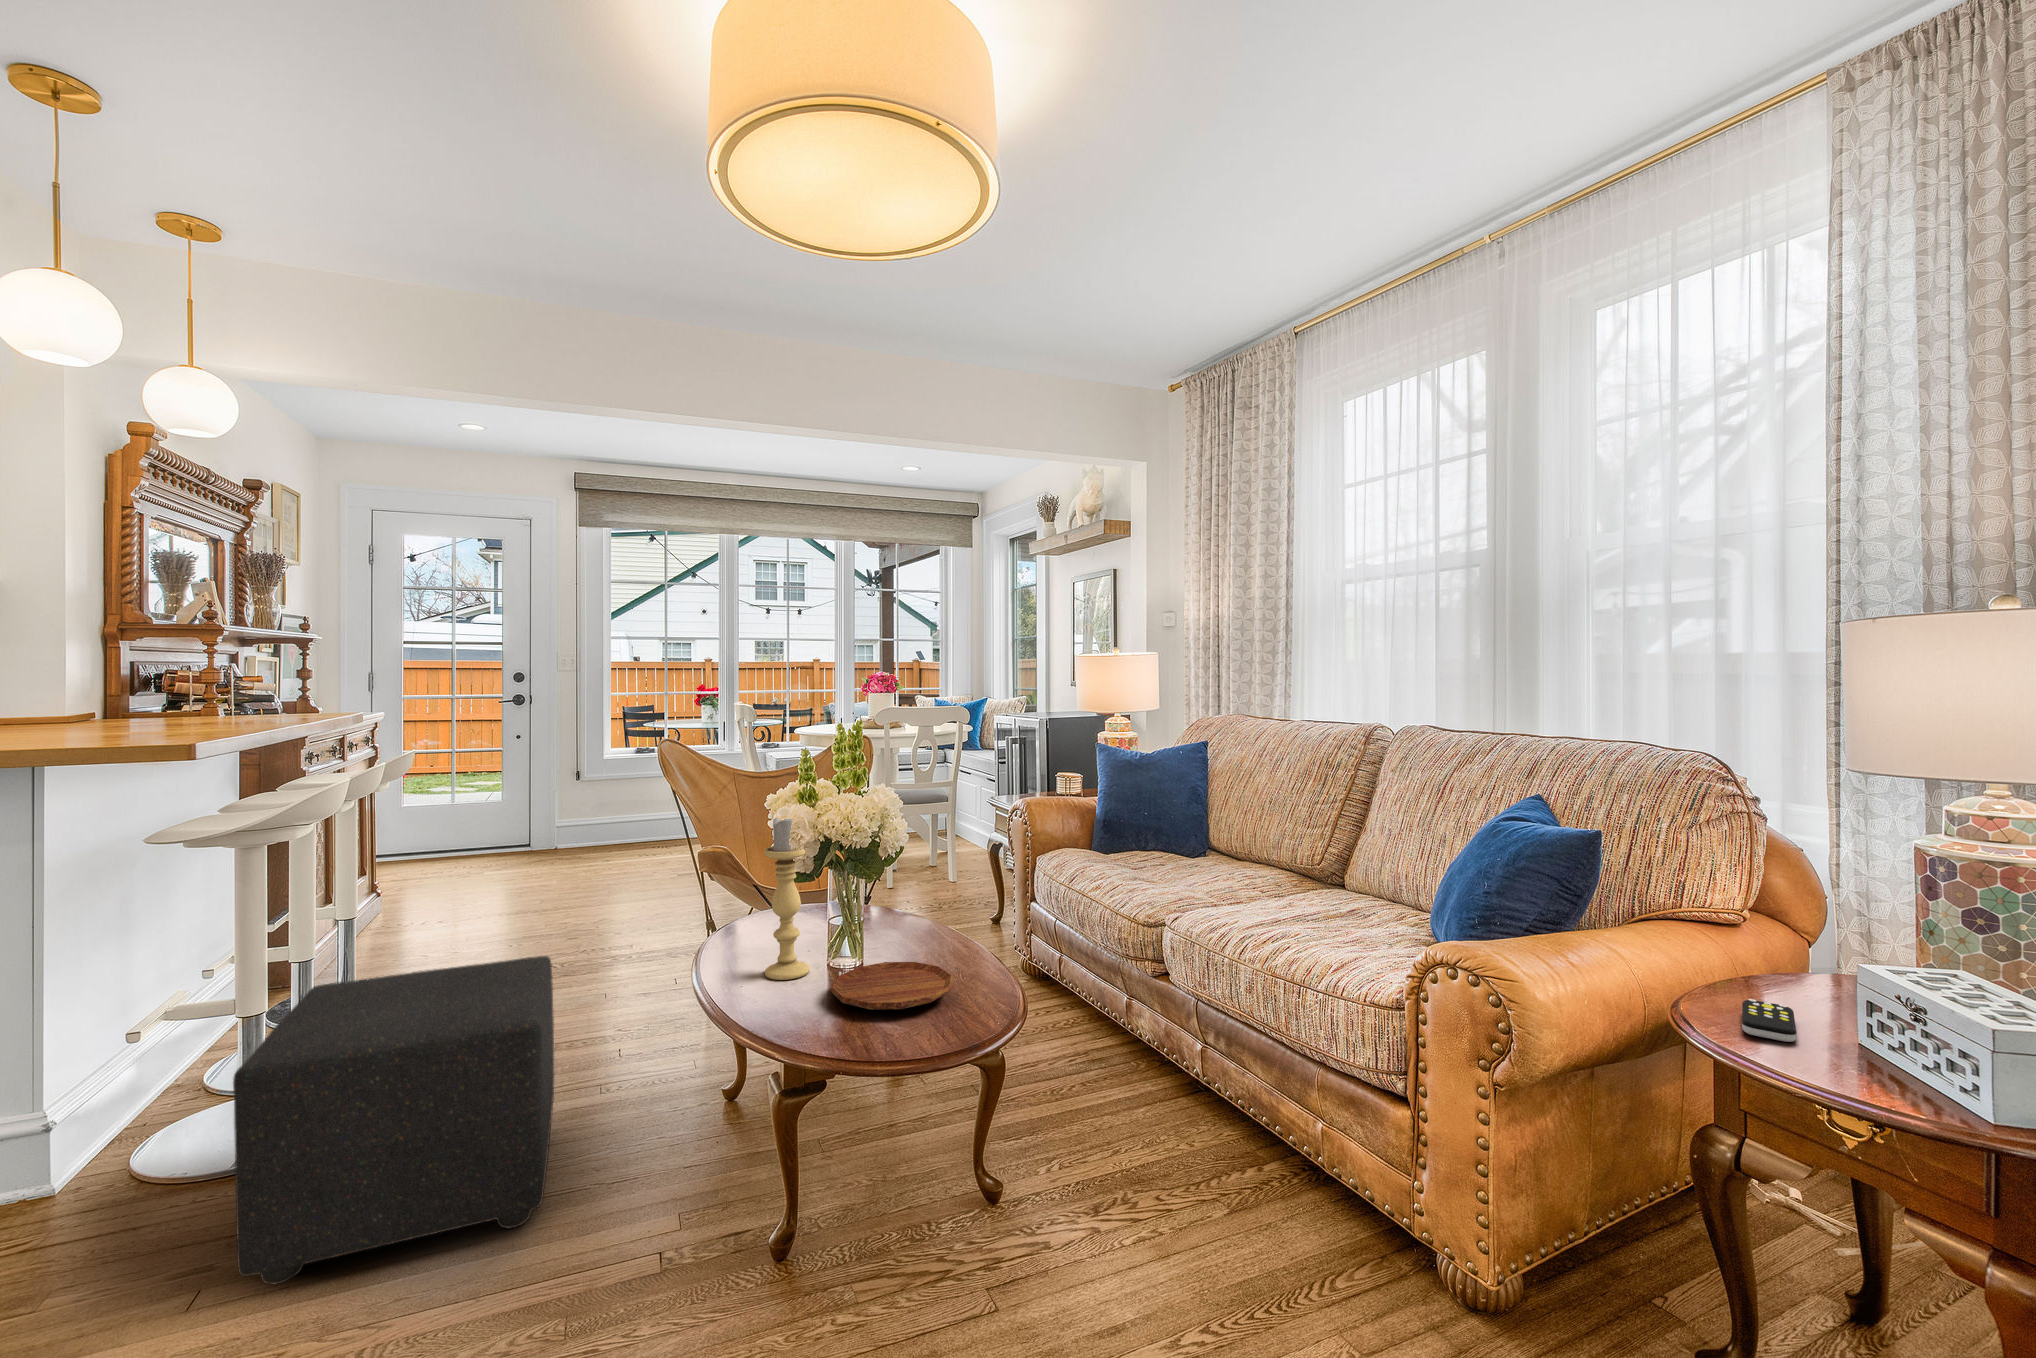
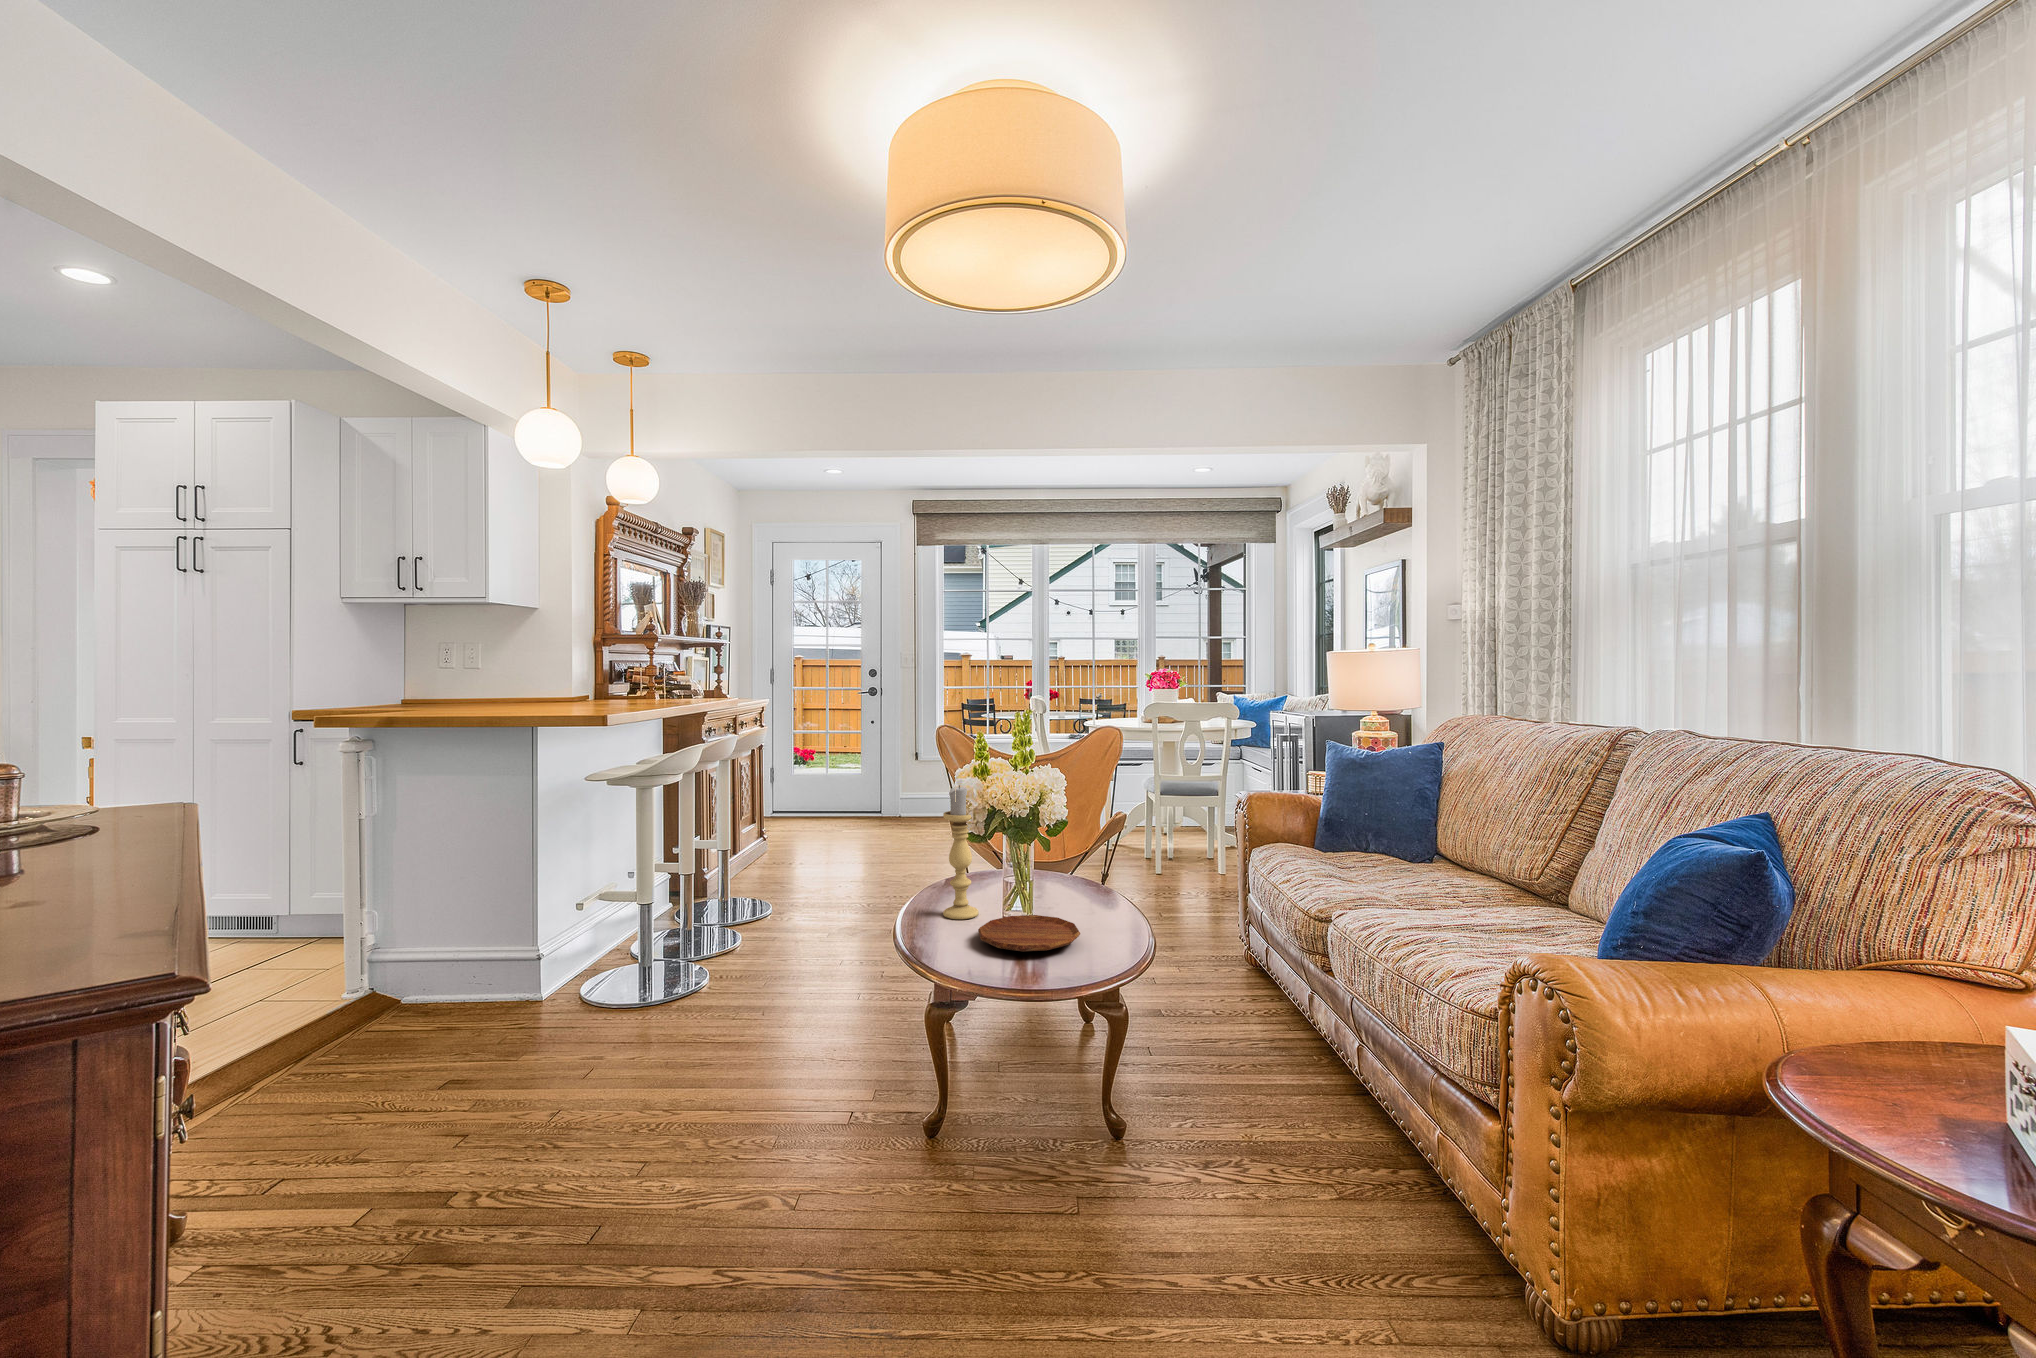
ottoman: present [233,956,554,1285] -> none [604,884,819,1078]
remote control: present [1742,999,1796,1042] -> none [1842,1059,1940,1109]

